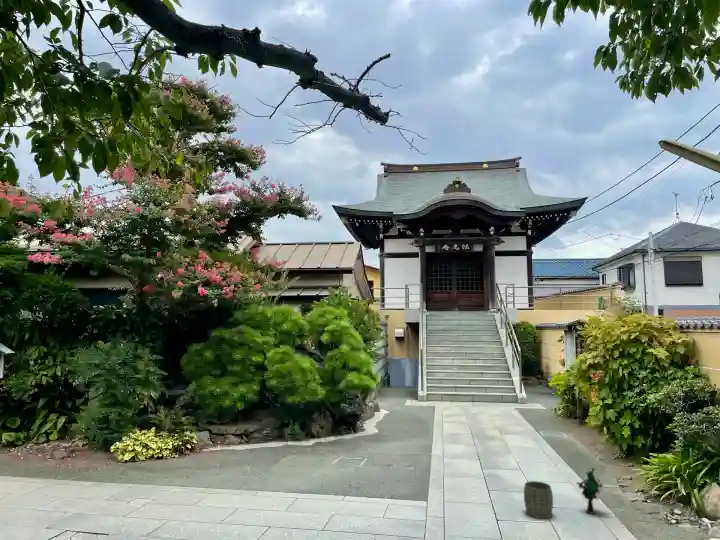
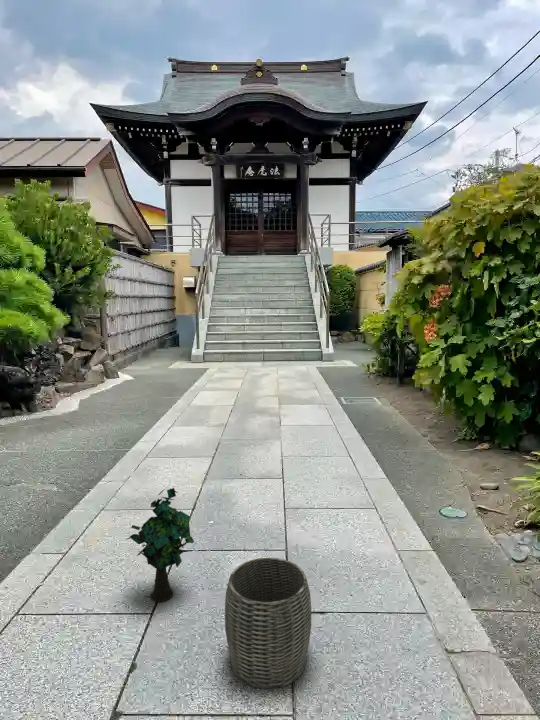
decorative plant: present [577,468,602,514] -> present [127,488,194,602]

